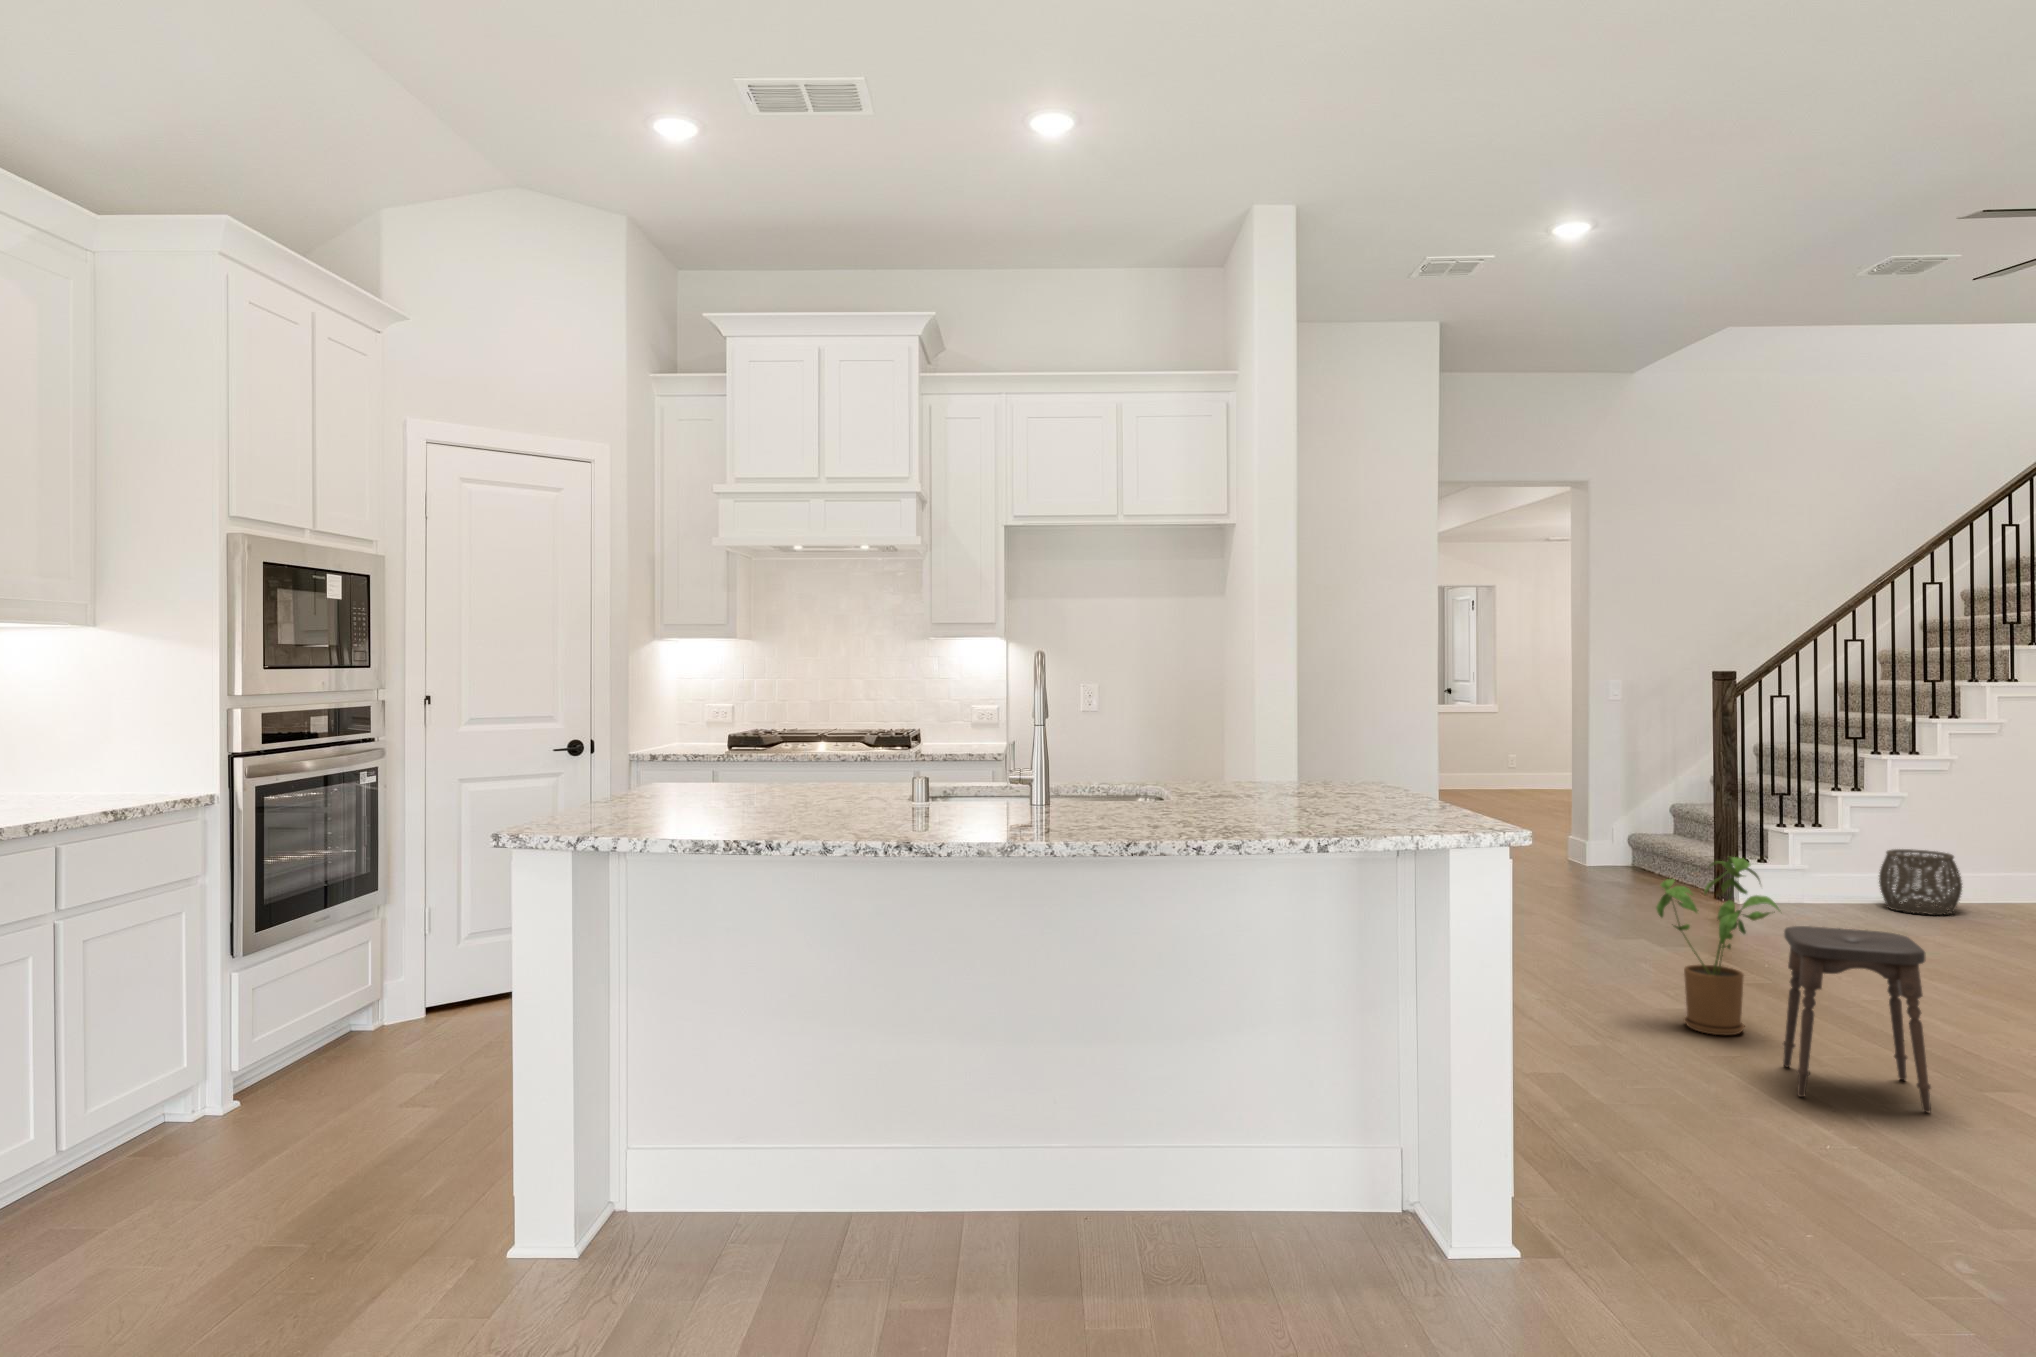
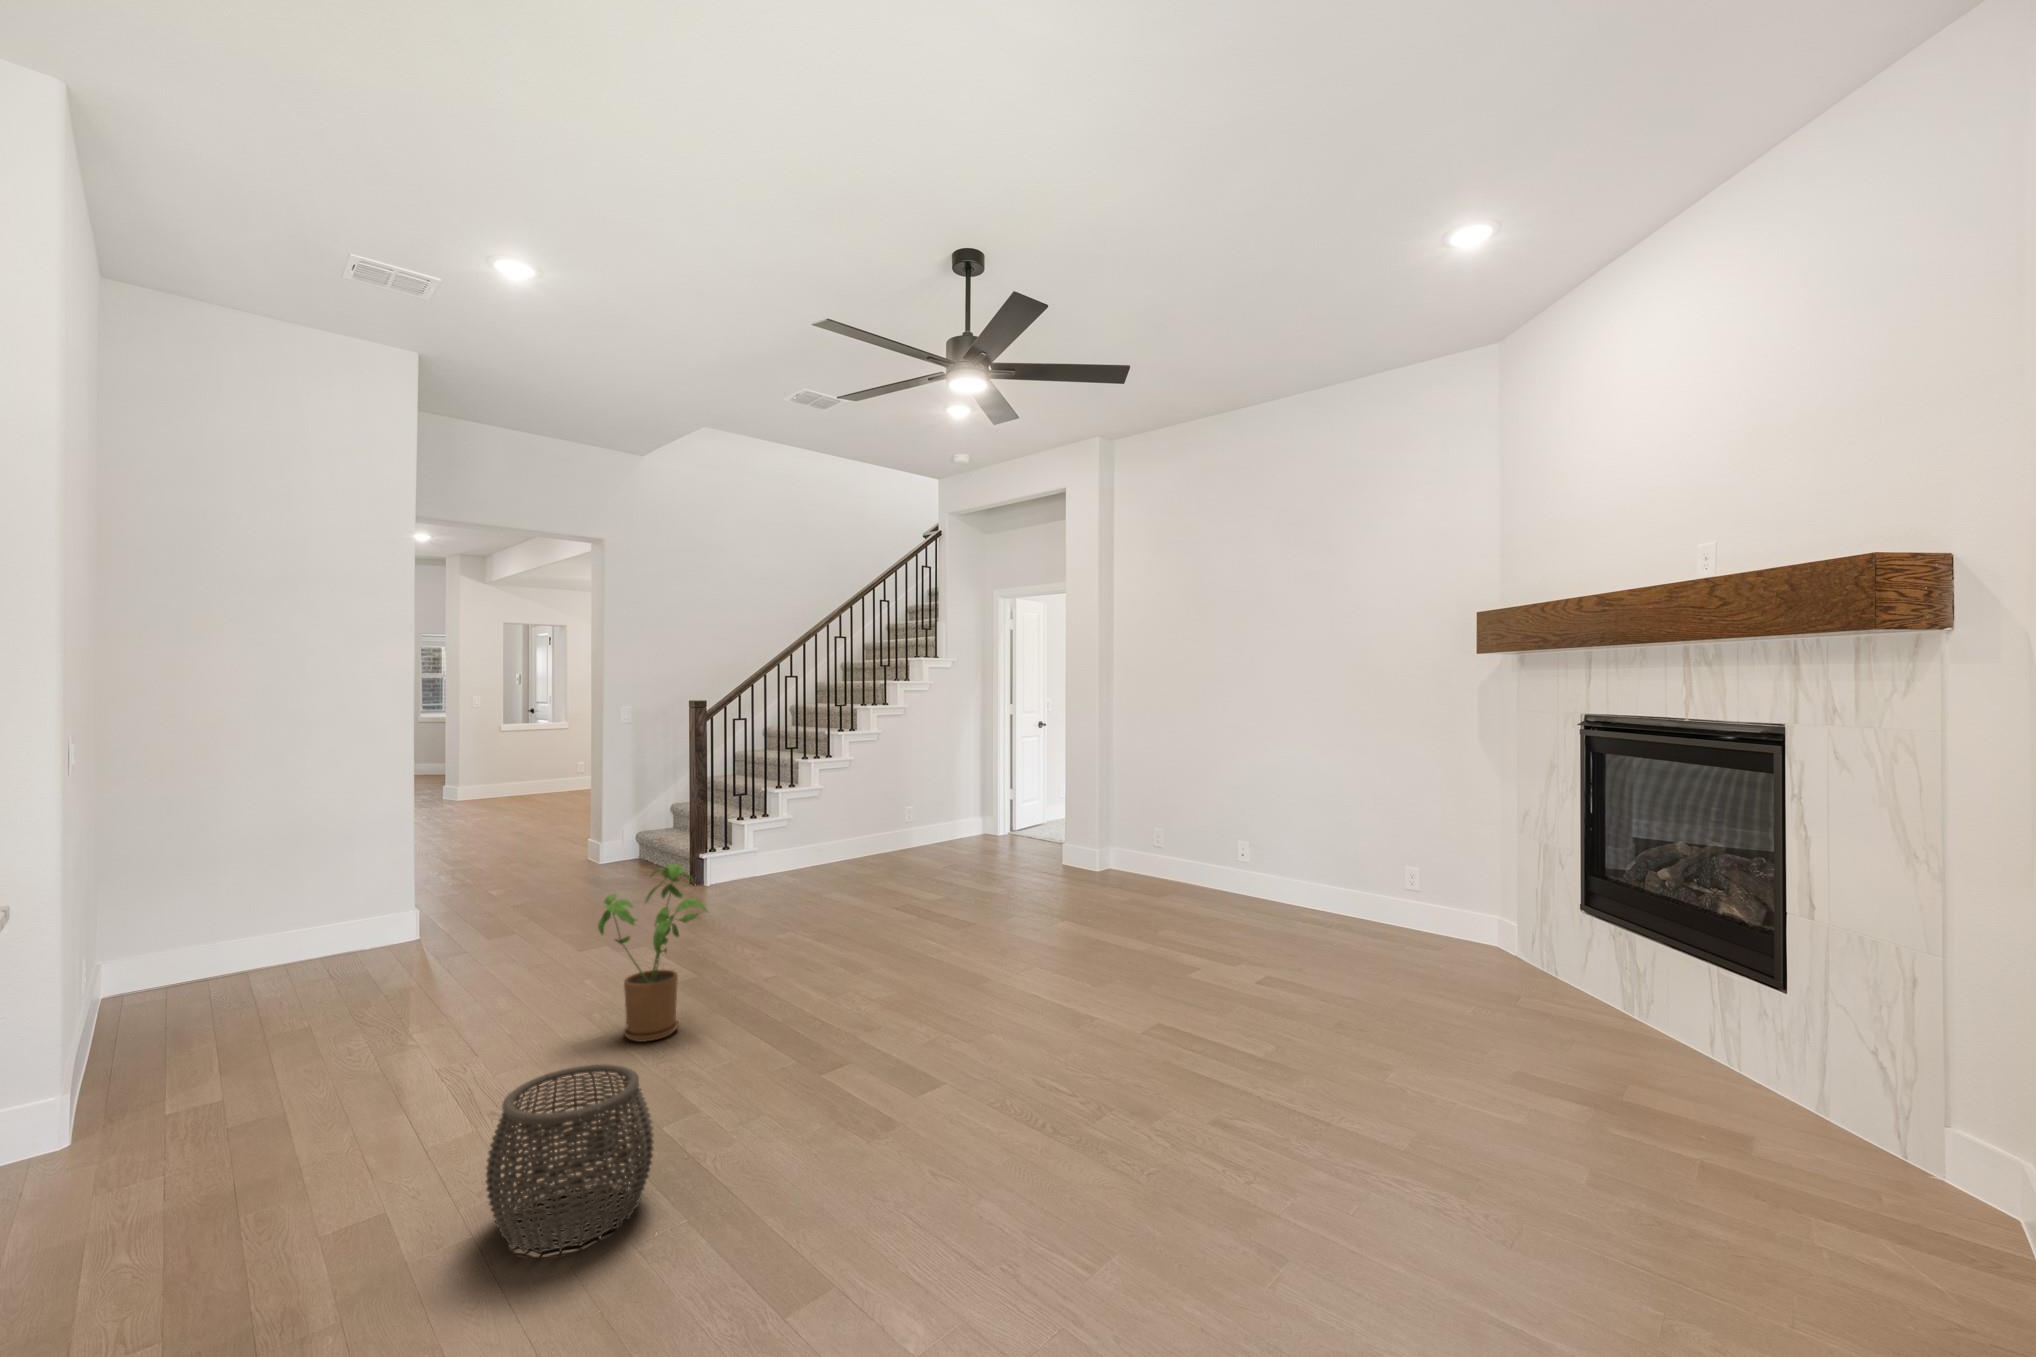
woven basket: present [1879,849,1962,915] -> present [485,1064,654,1253]
stool: present [1783,926,1931,1112] -> none [703,919,815,1101]

